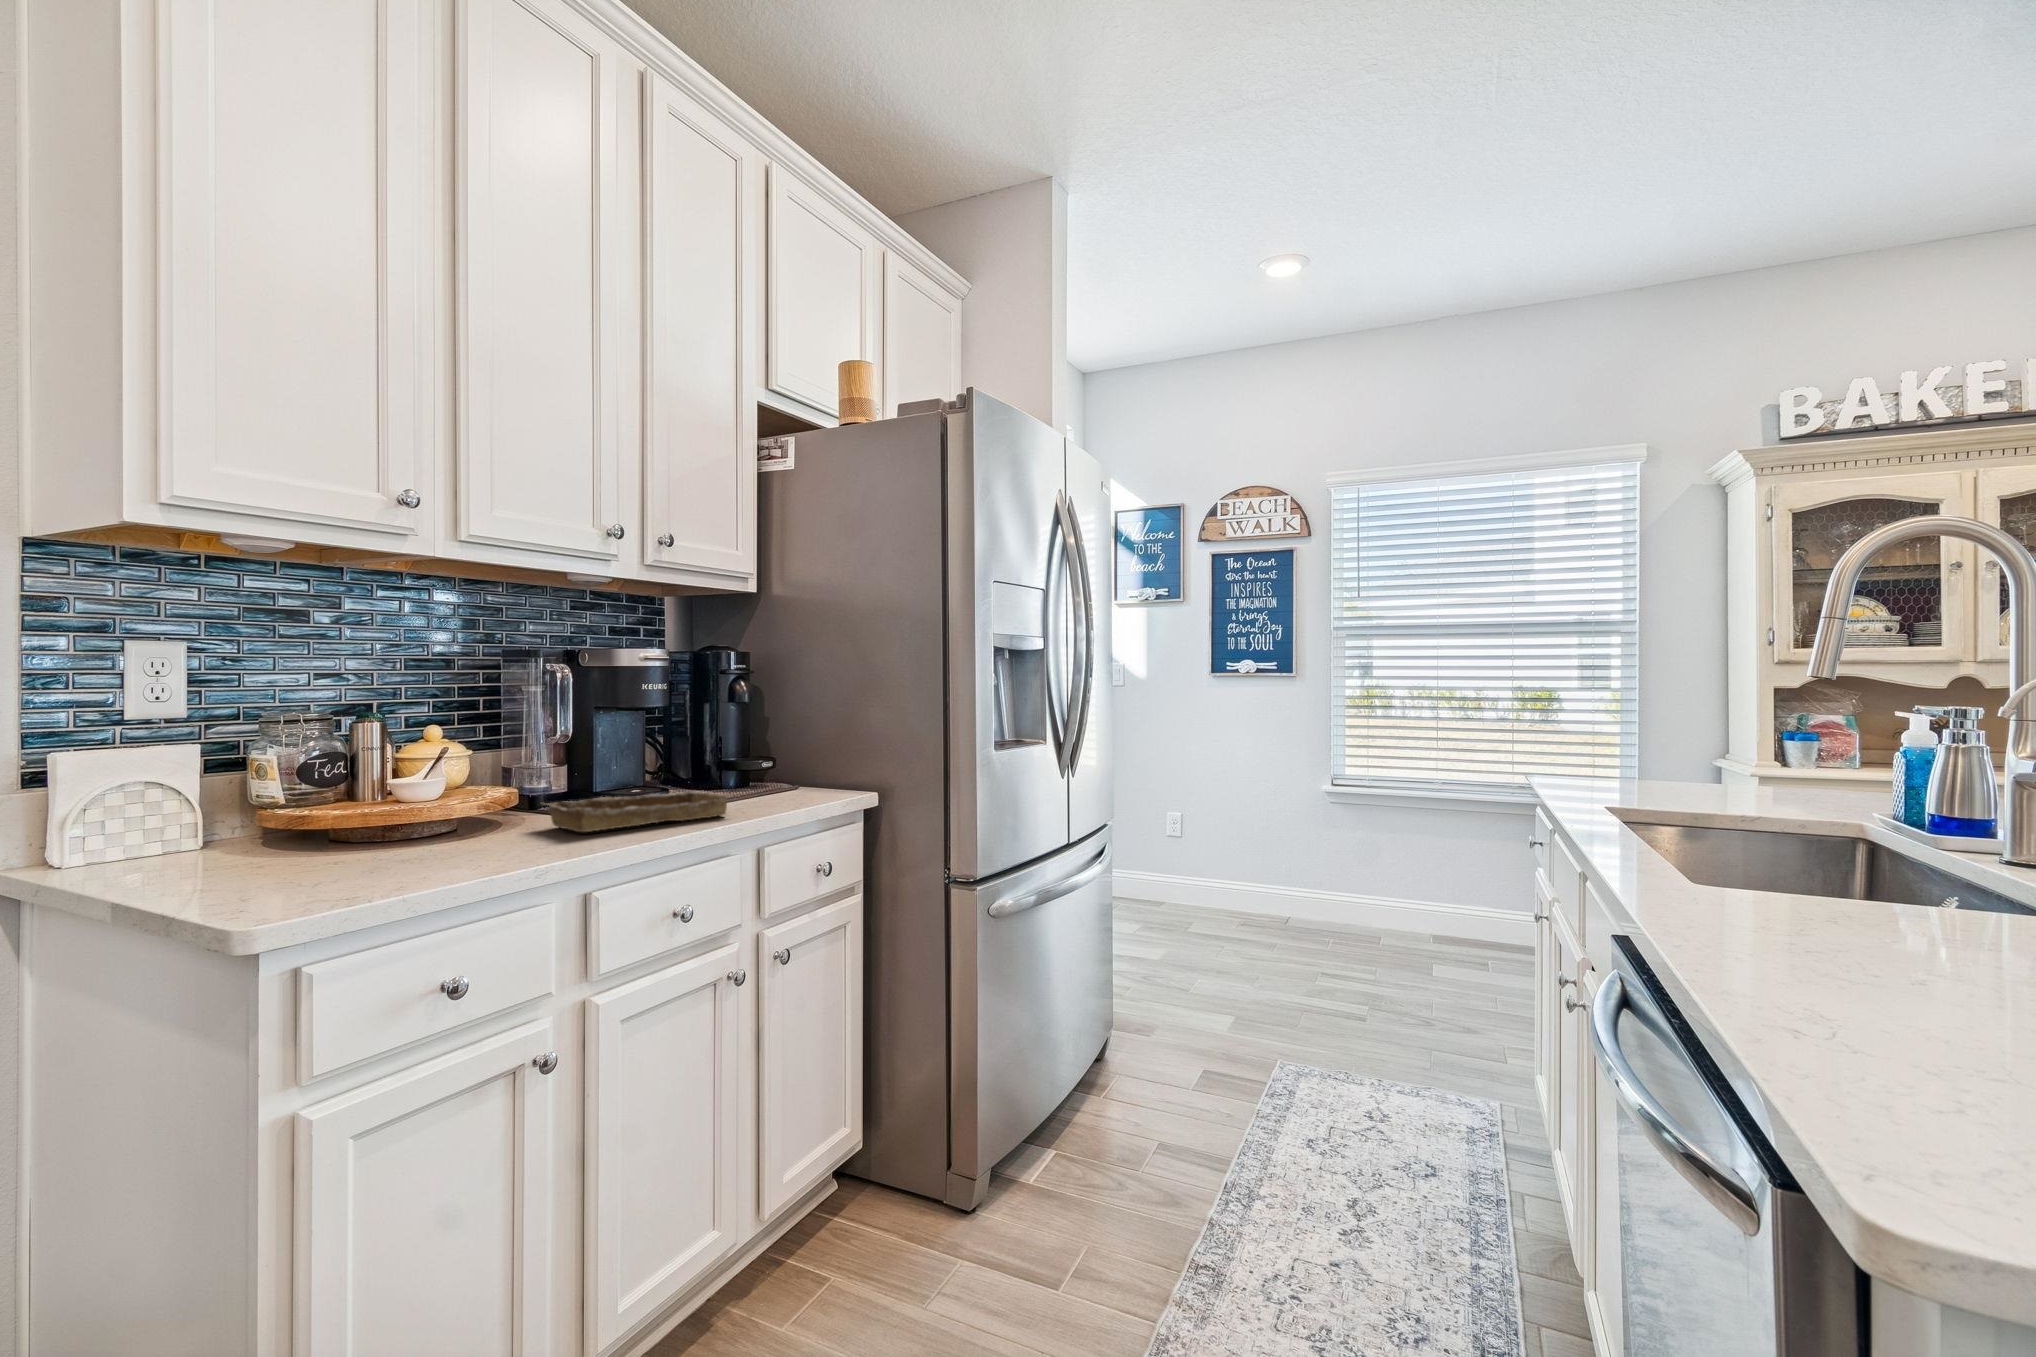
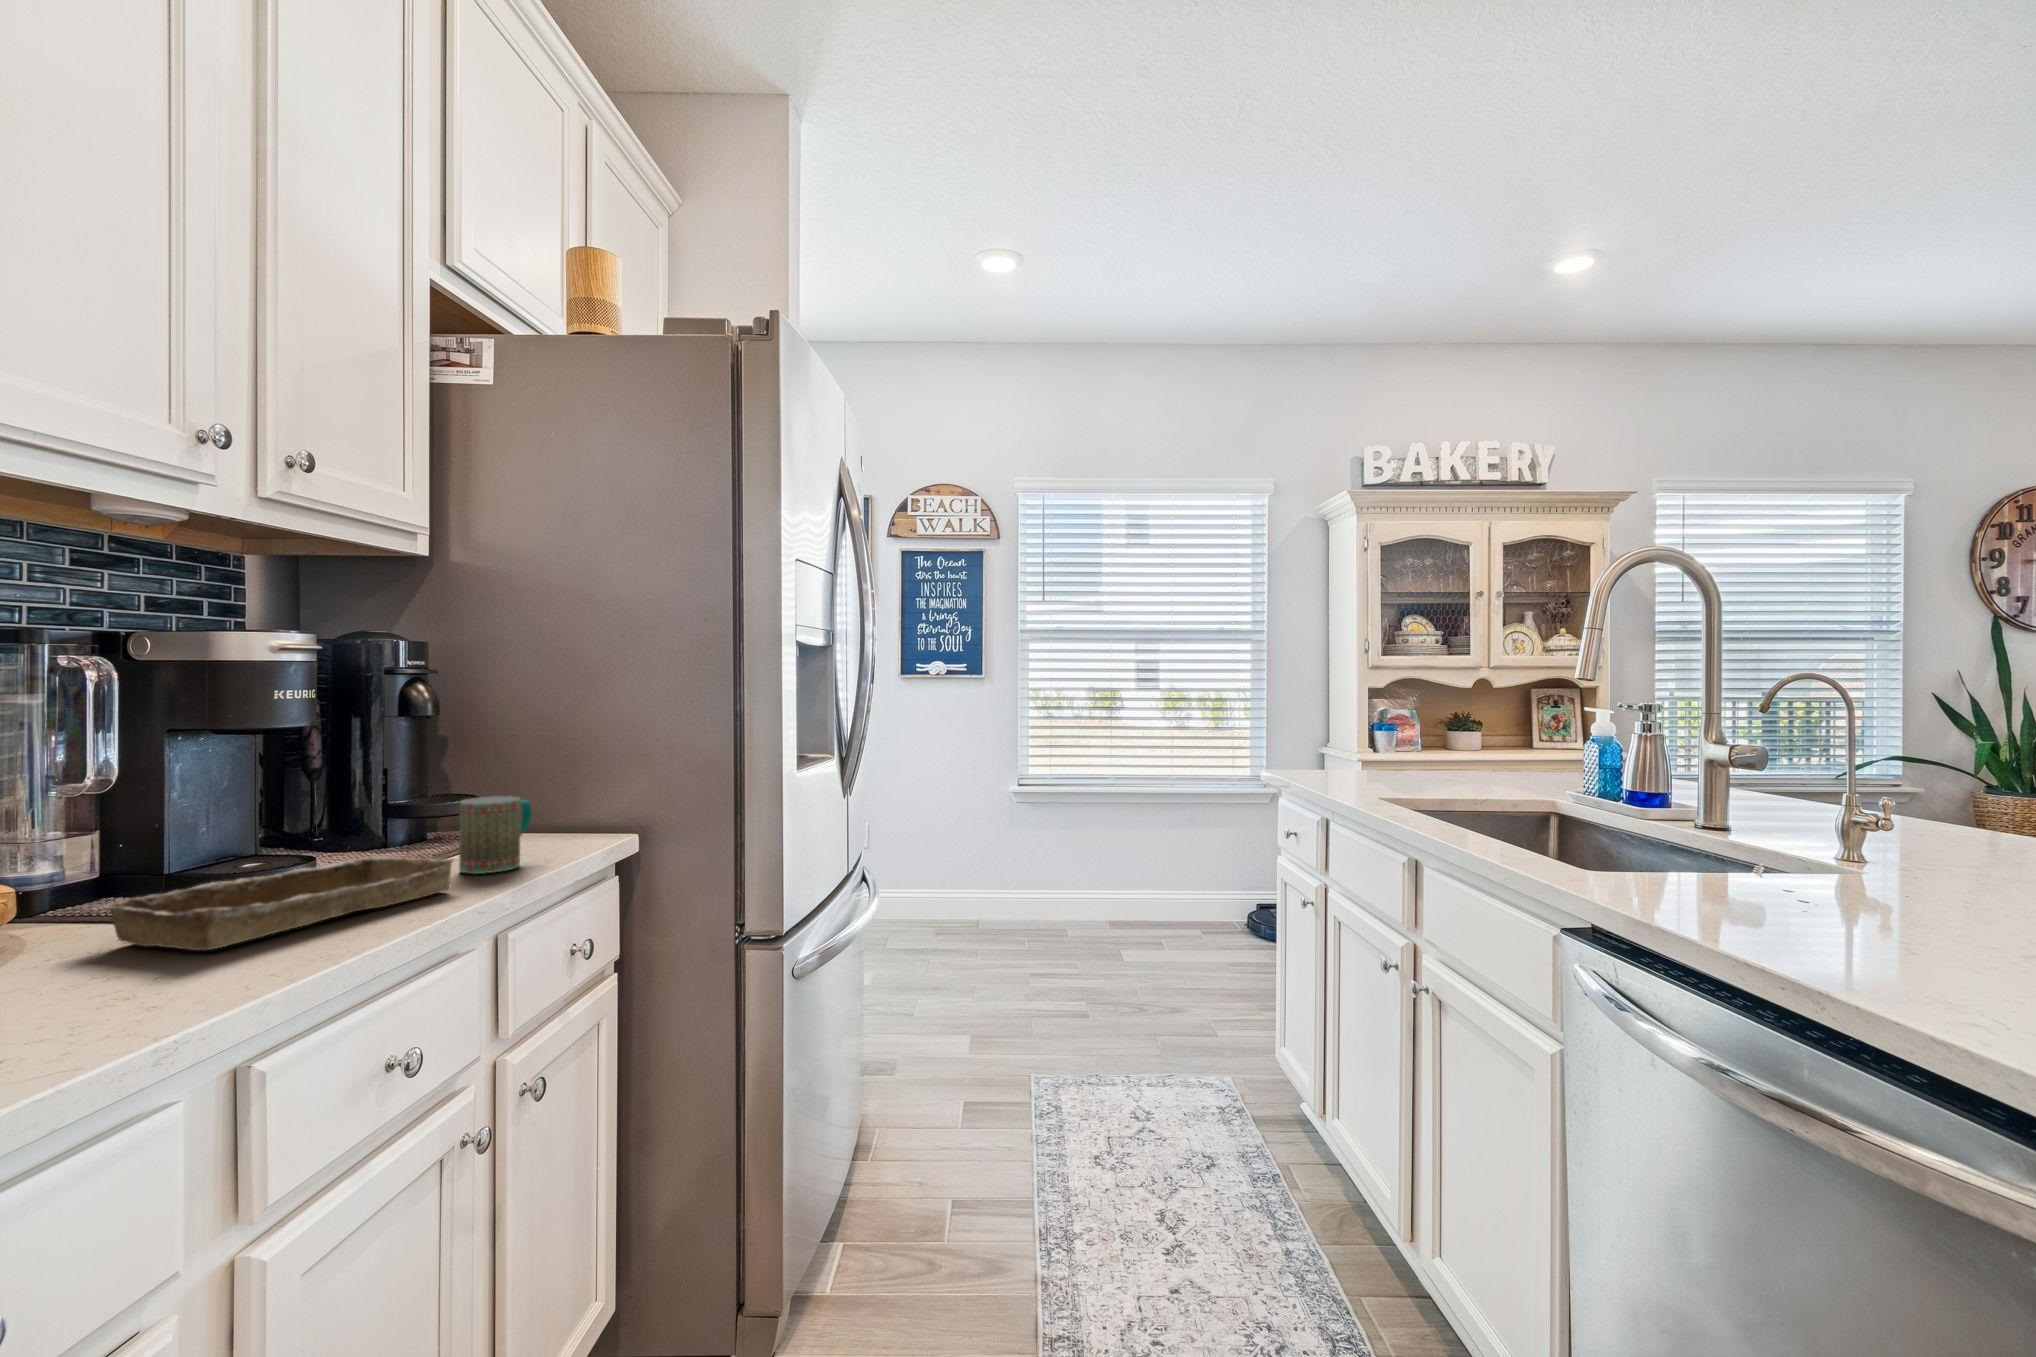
mug: none [745,757,794,808] -> present [459,796,532,874]

